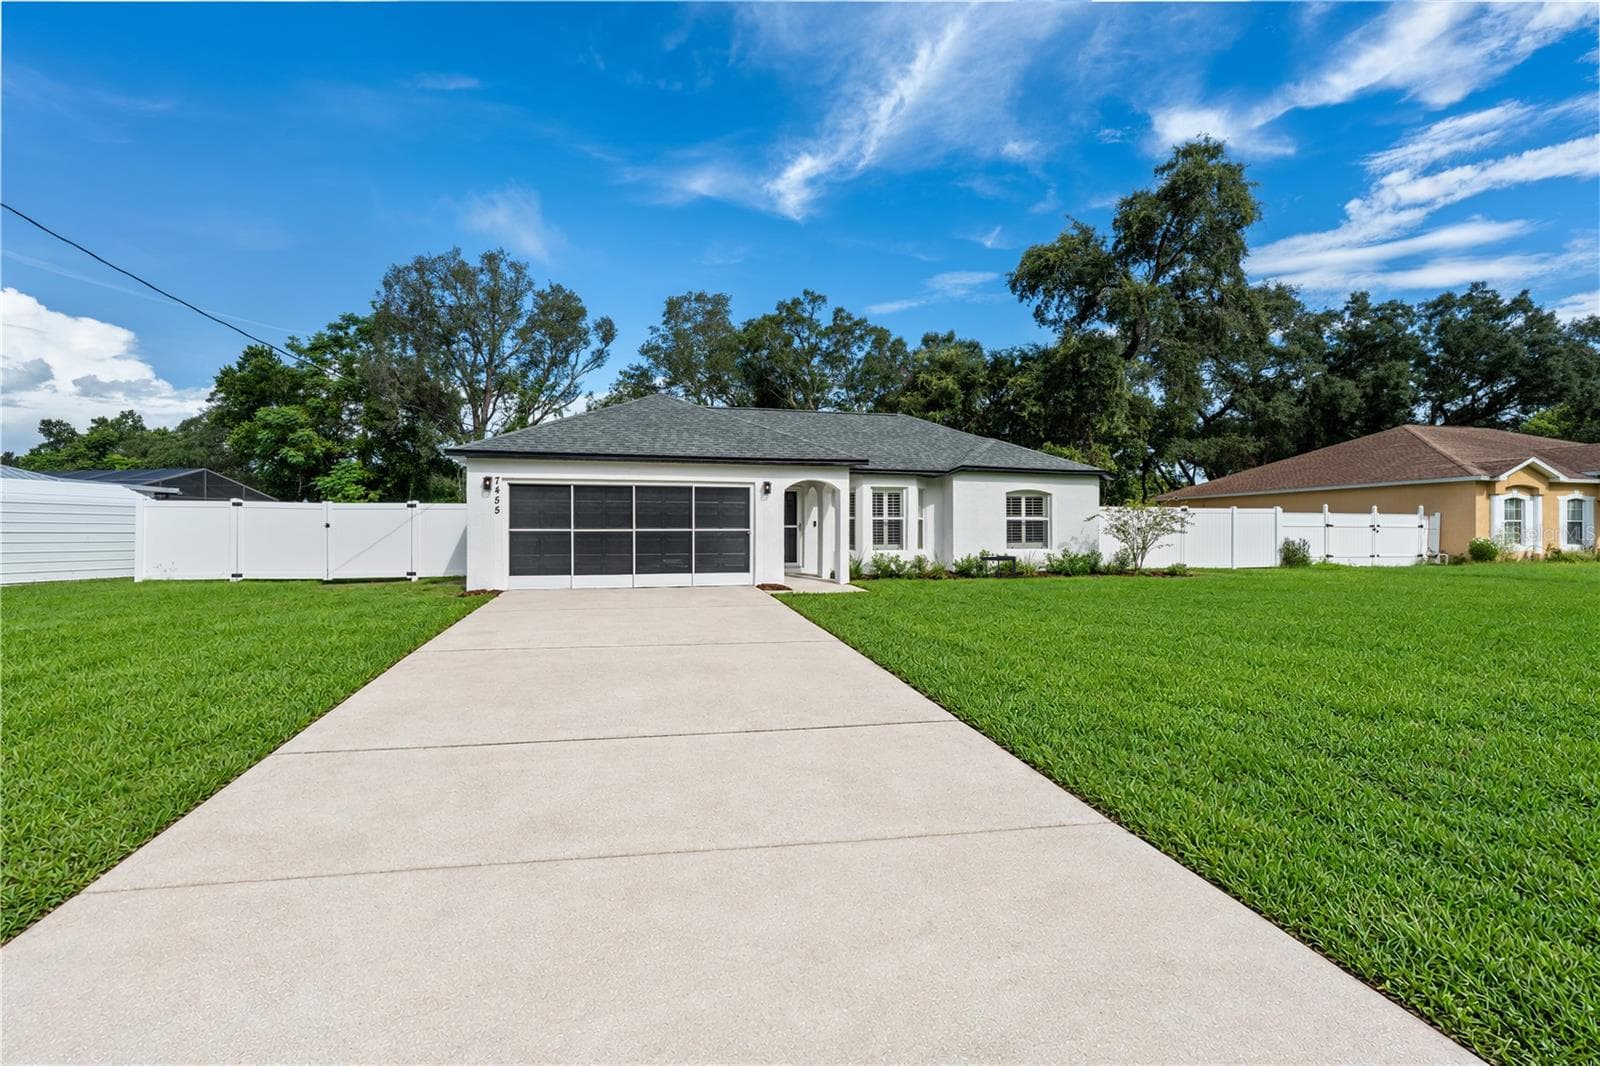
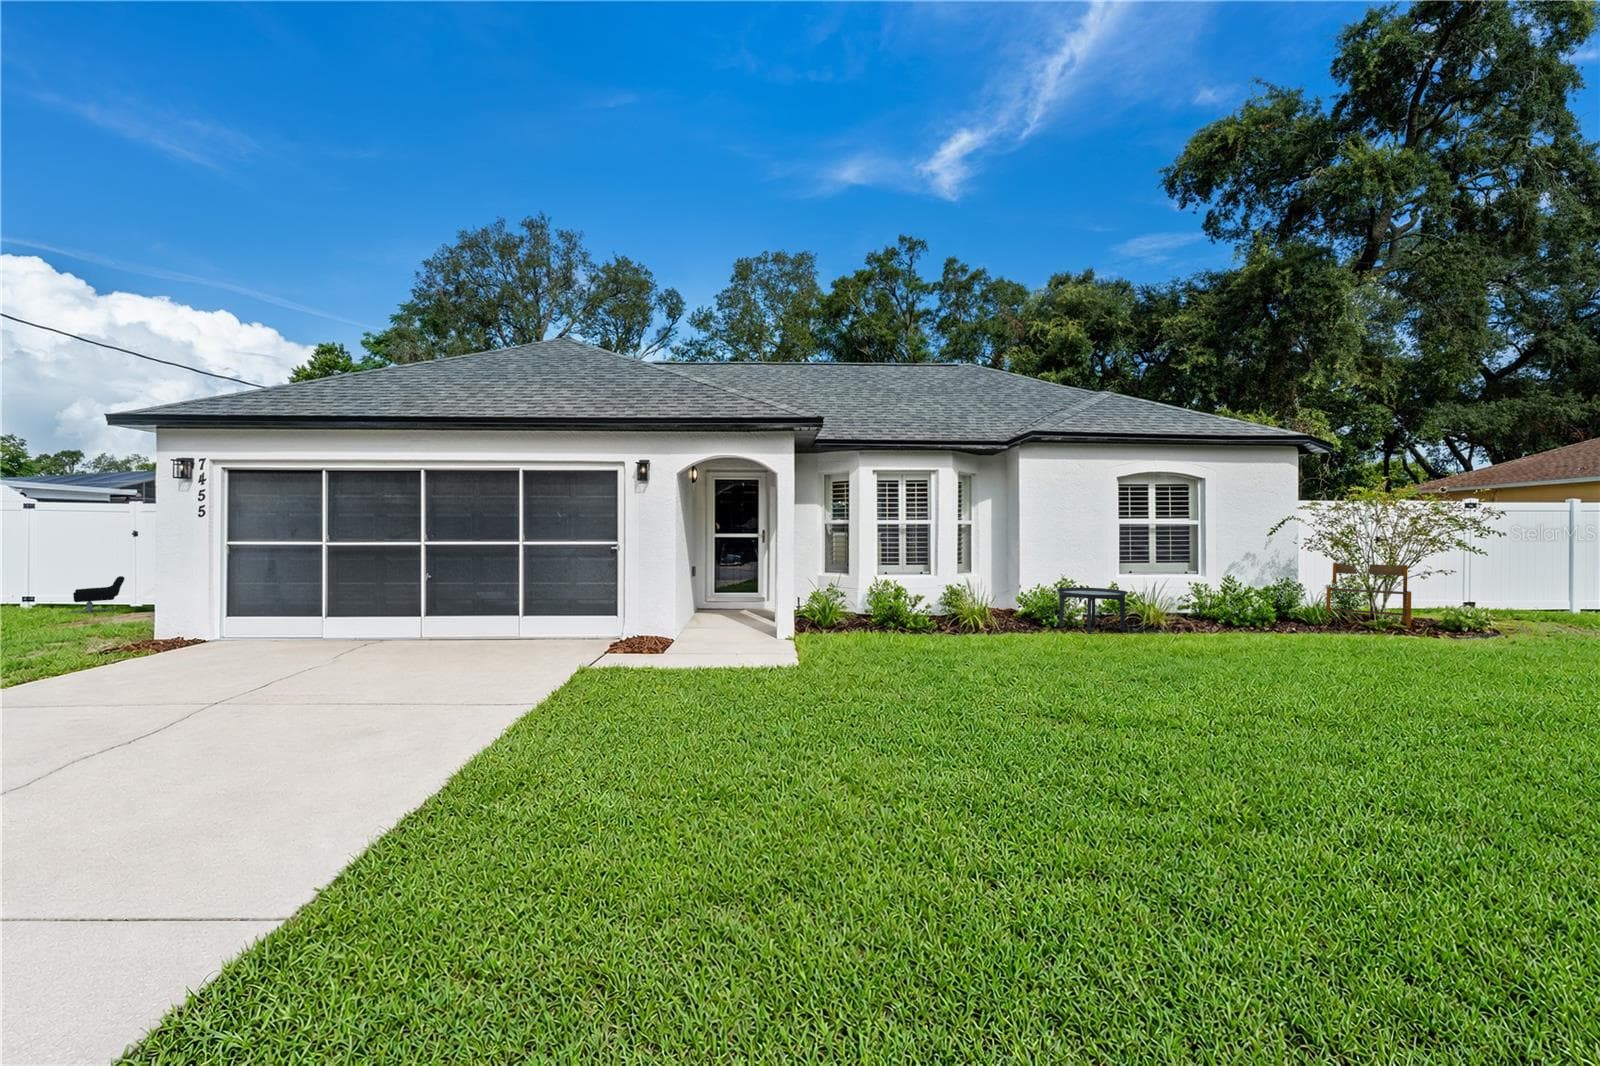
bench: none [1112,541,1151,574] -> present [1326,563,1411,628]
lounge chair: none [289,559,328,586] -> present [73,576,124,613]

